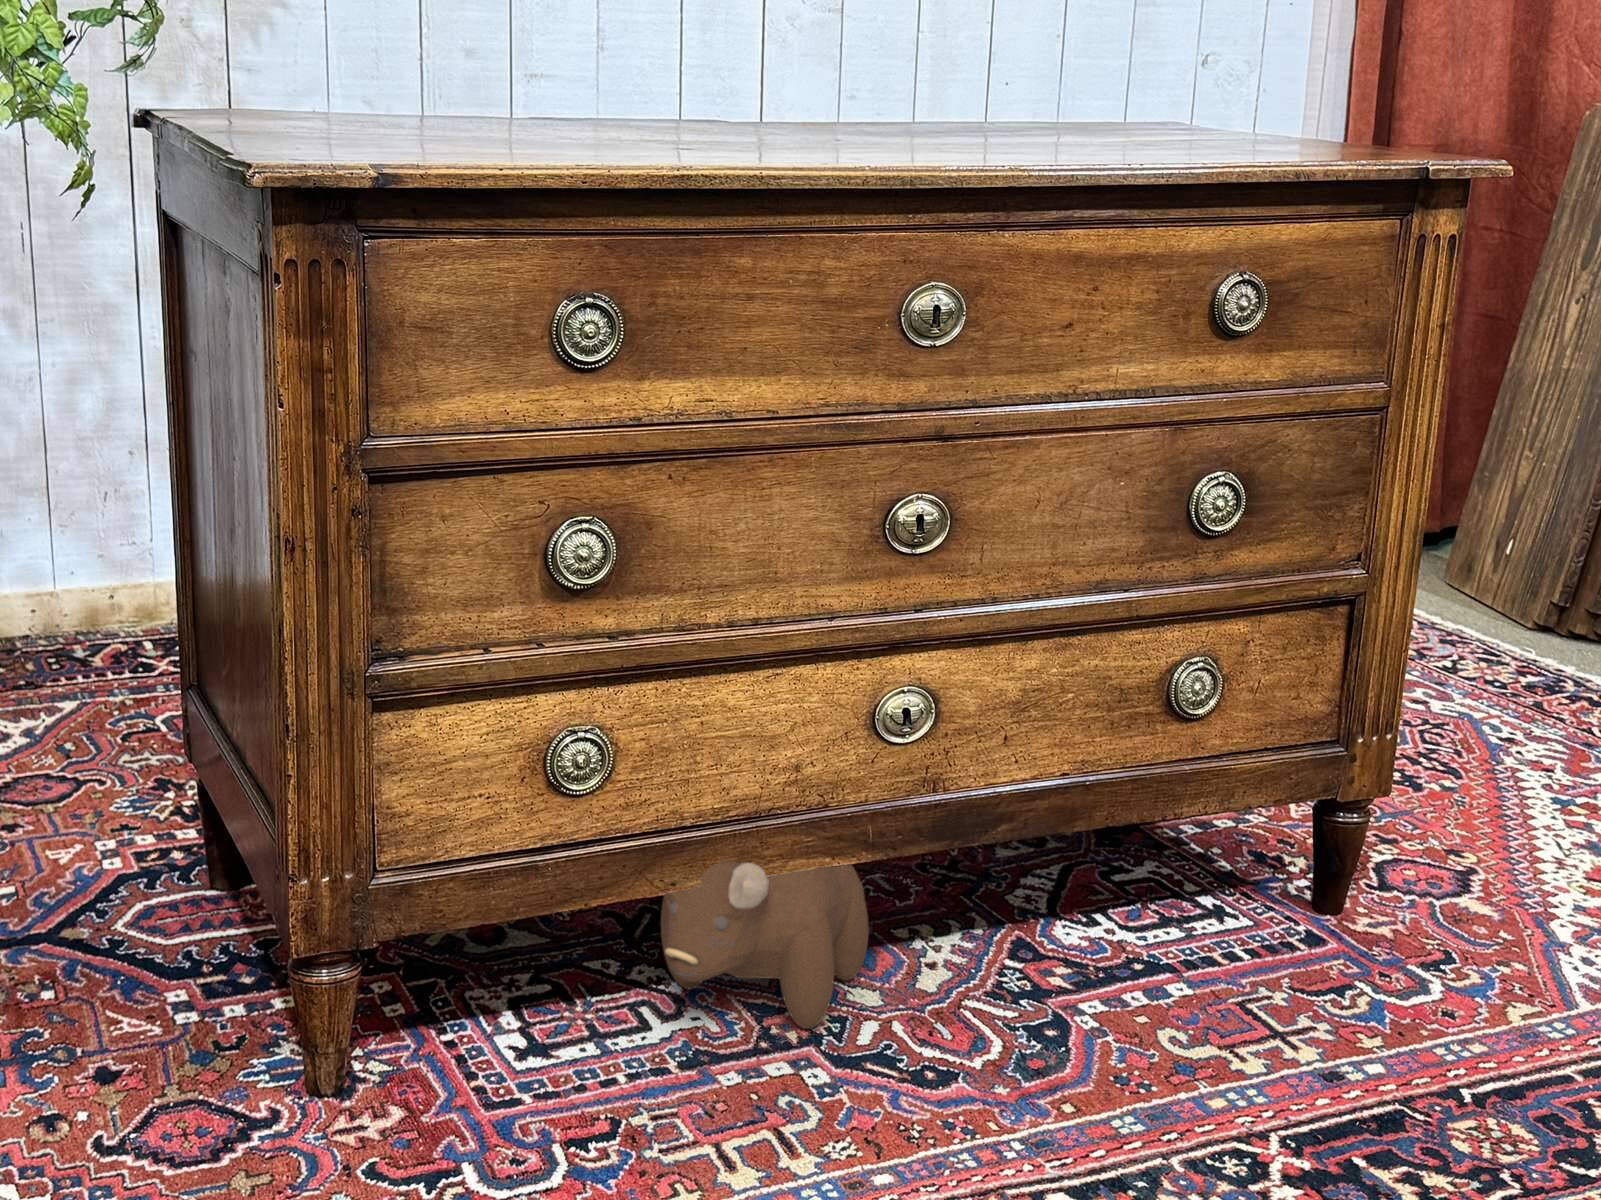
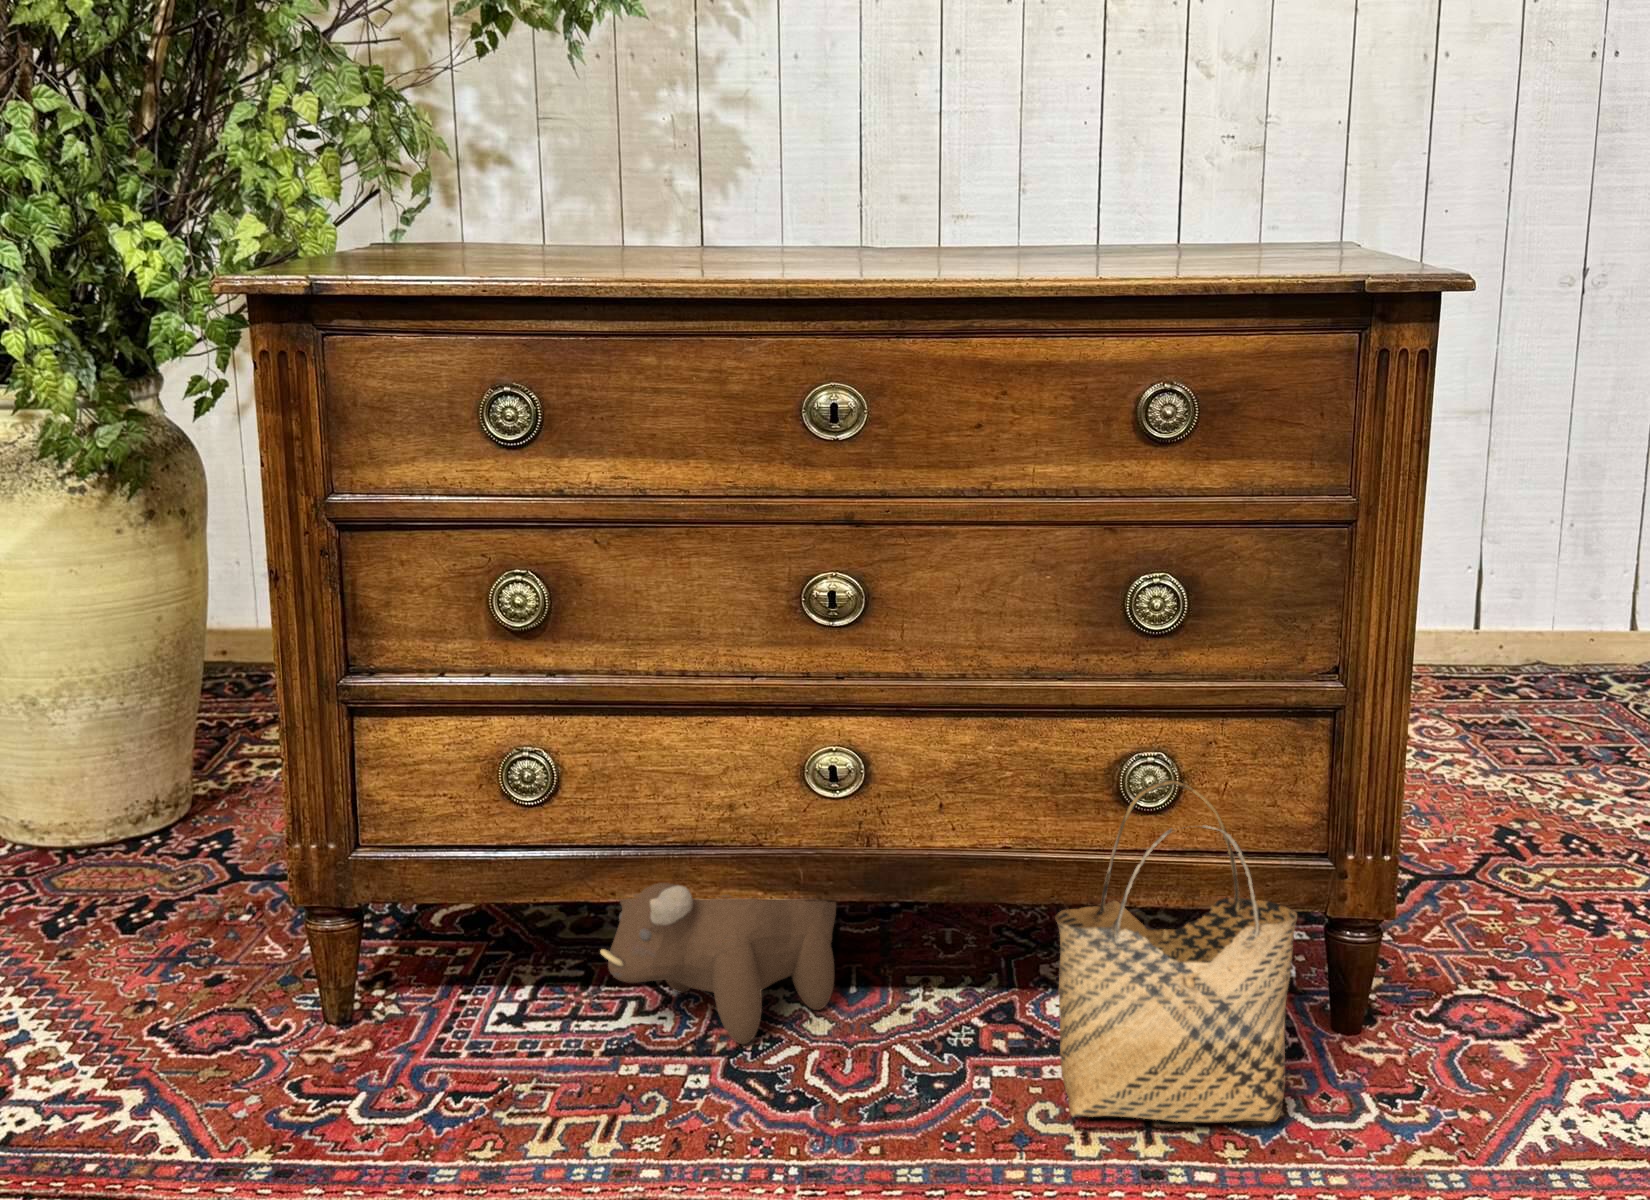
woven basket: none [1149,681,1366,1033] -> present [1055,780,1297,1122]

